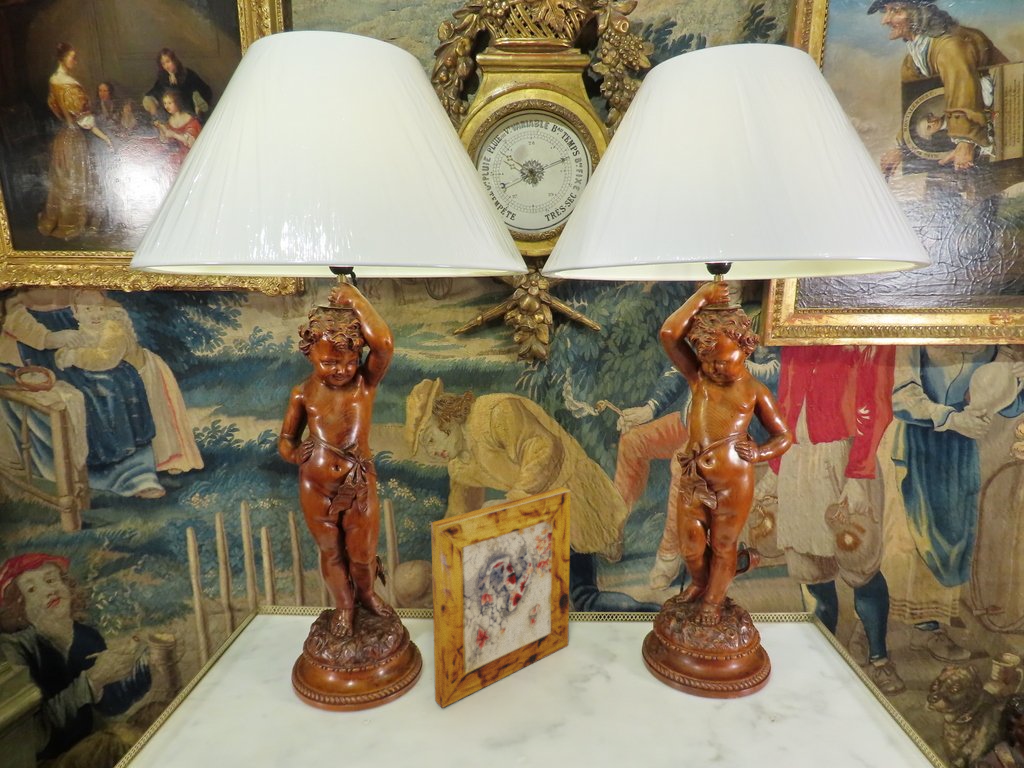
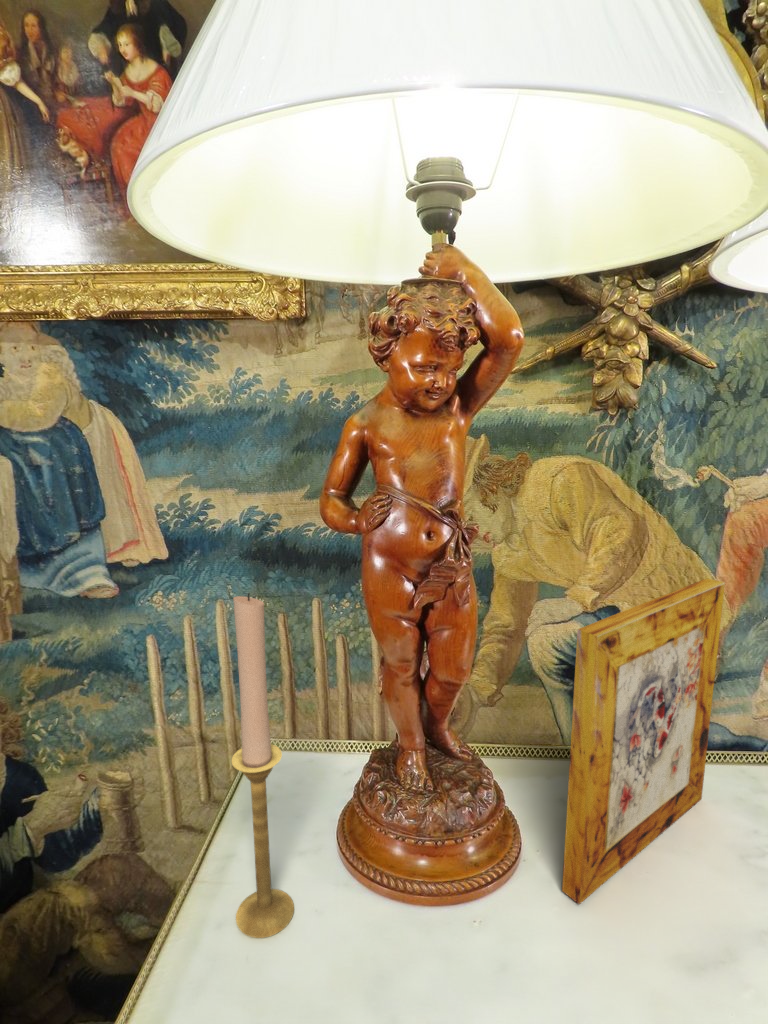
candlestick: none [202,499,251,727] -> present [232,593,294,938]

